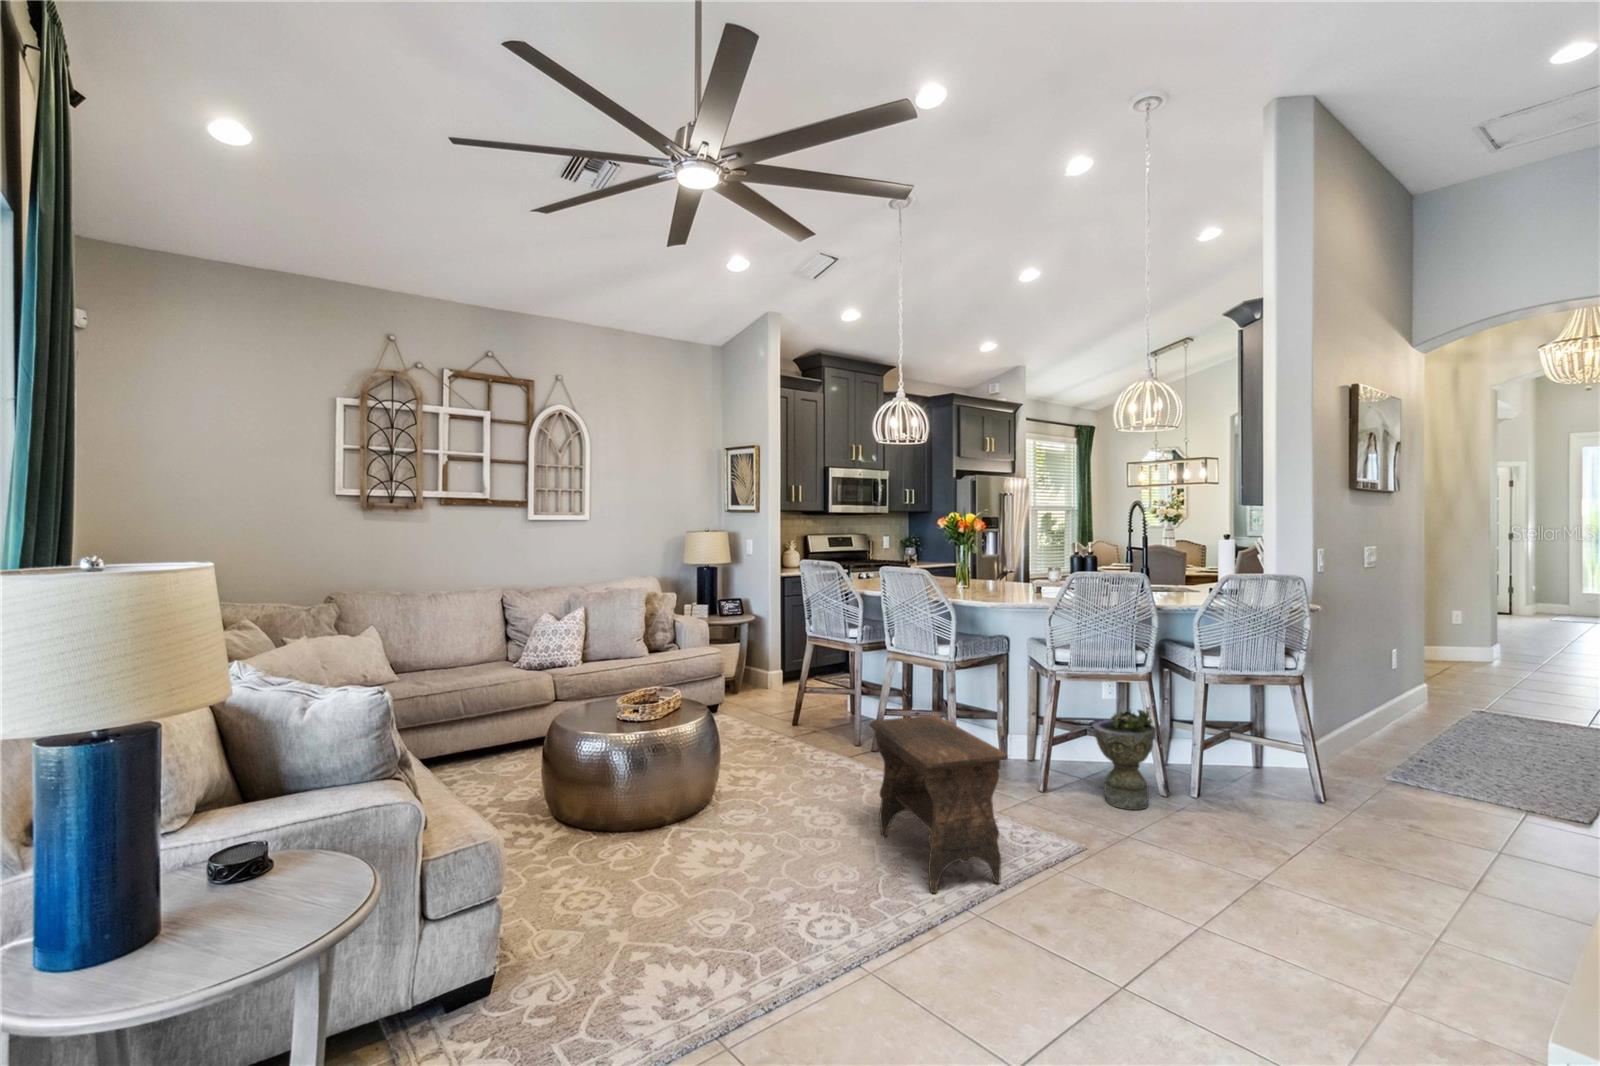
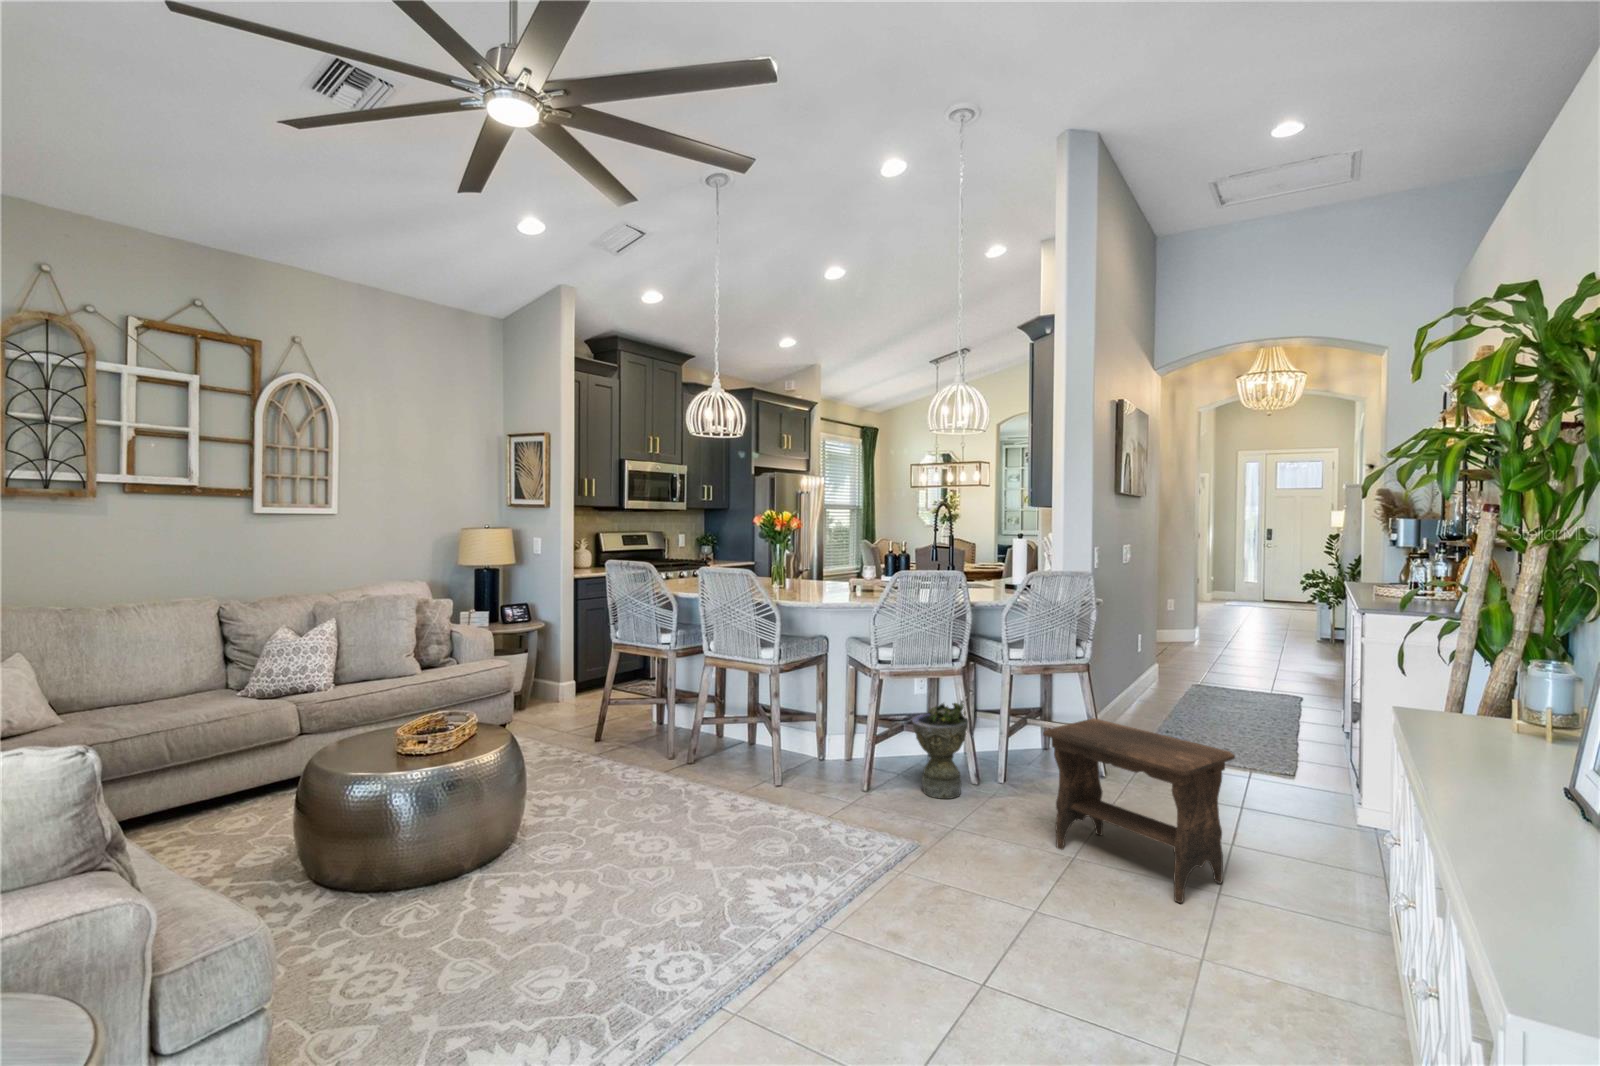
footstool: present [869,715,1008,893] -> present [1043,718,1235,903]

